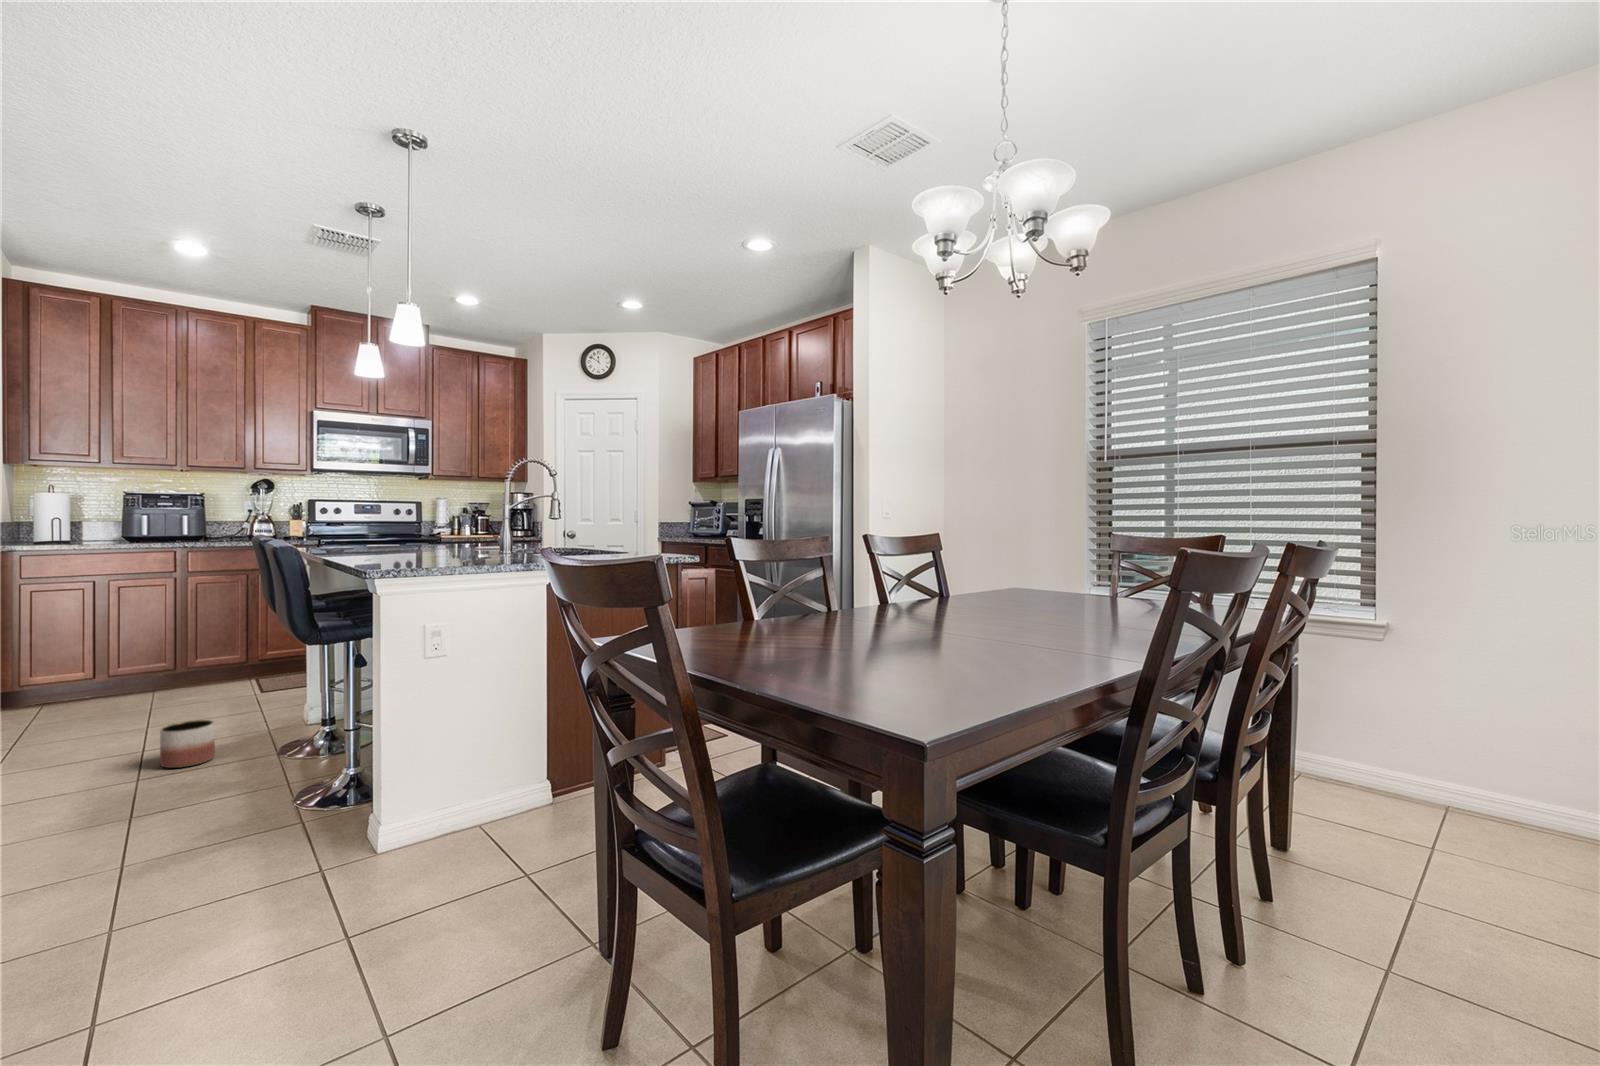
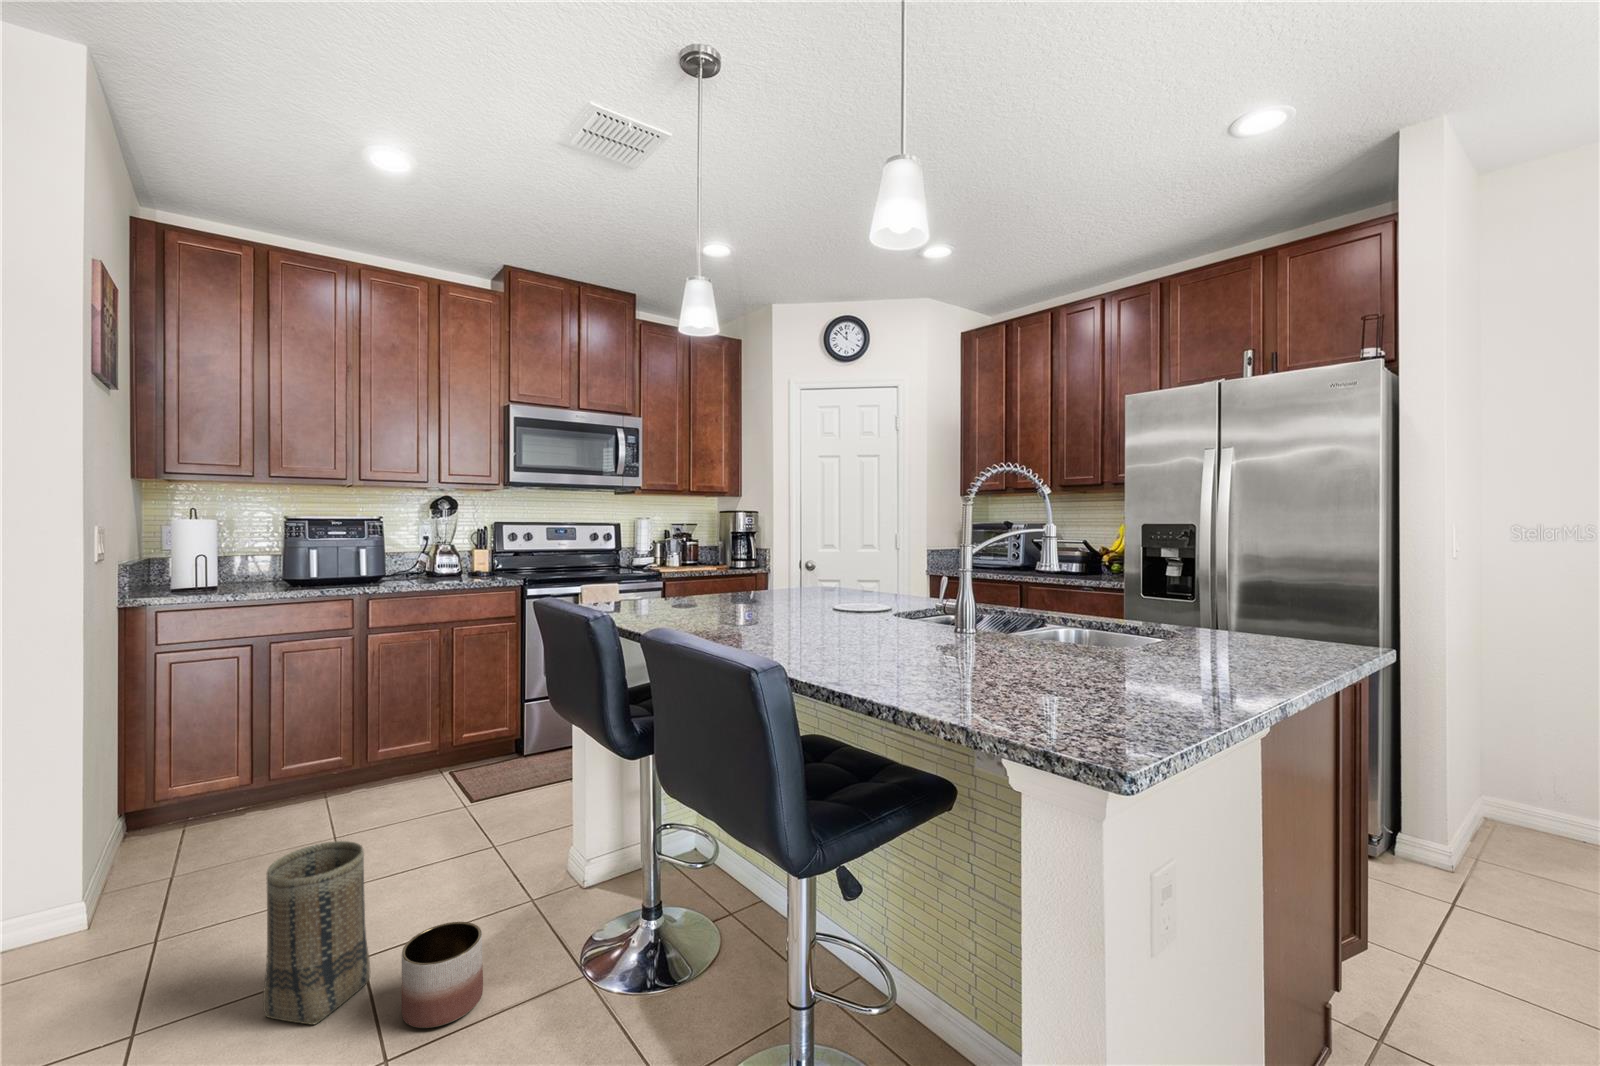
basket: none [77,676,148,769] -> present [263,841,370,1025]

